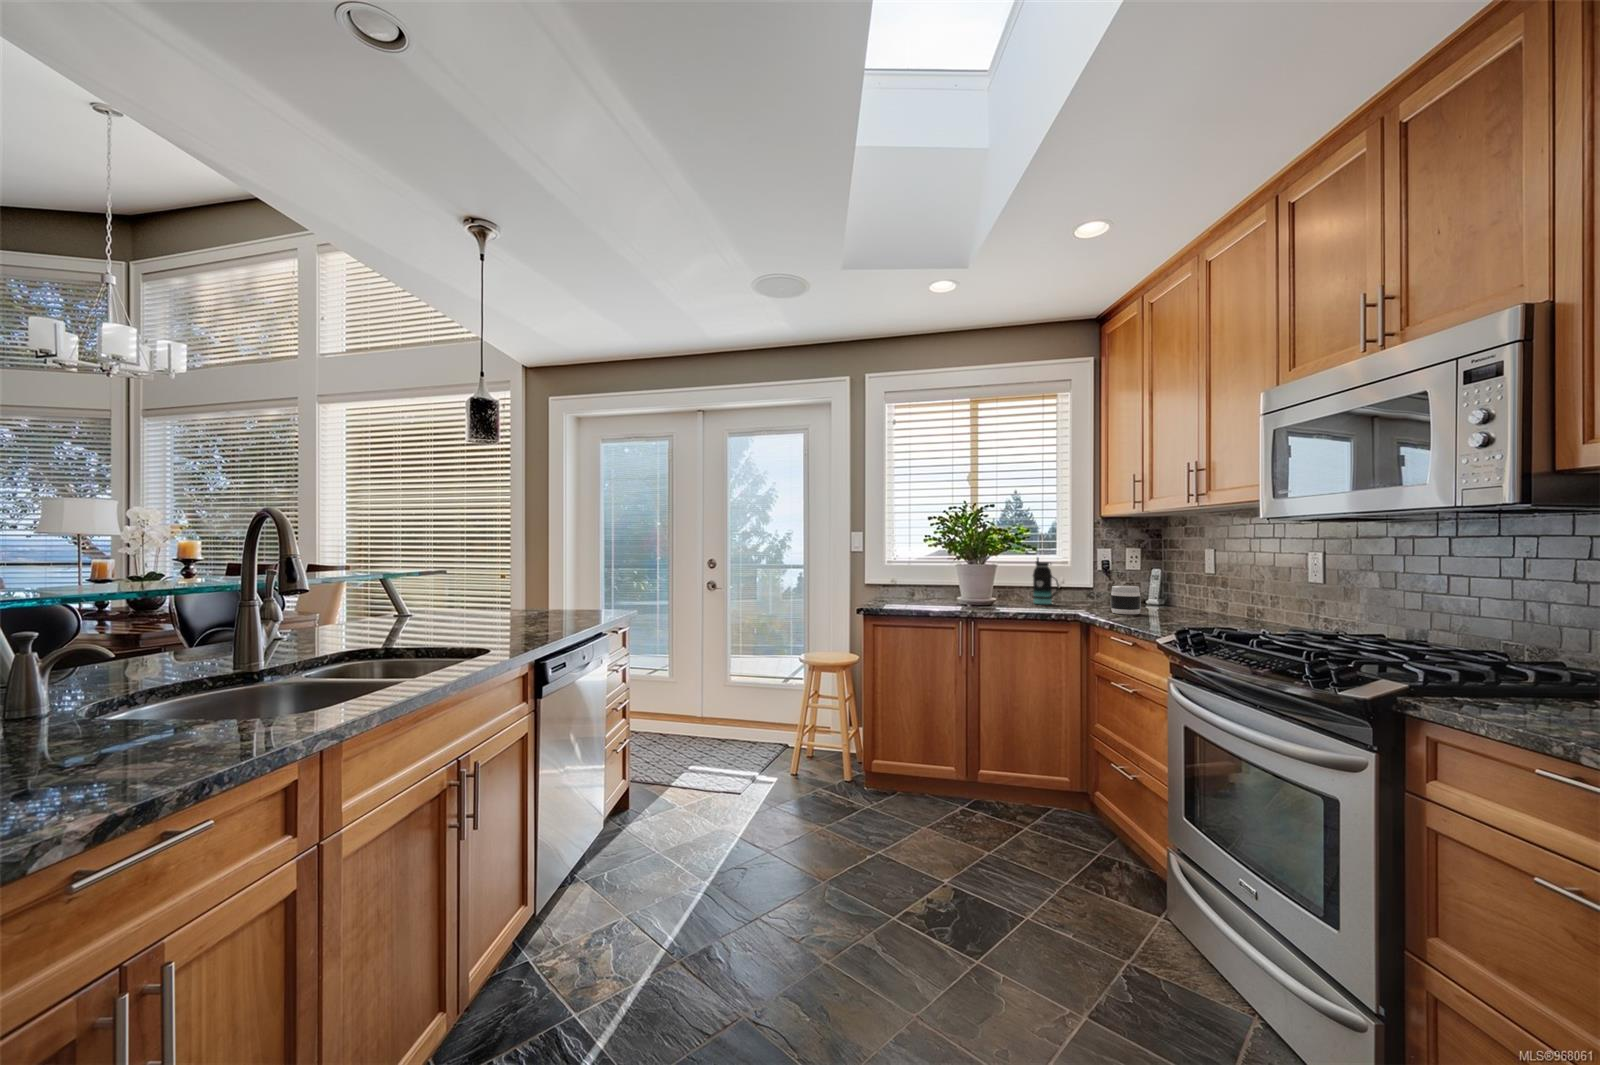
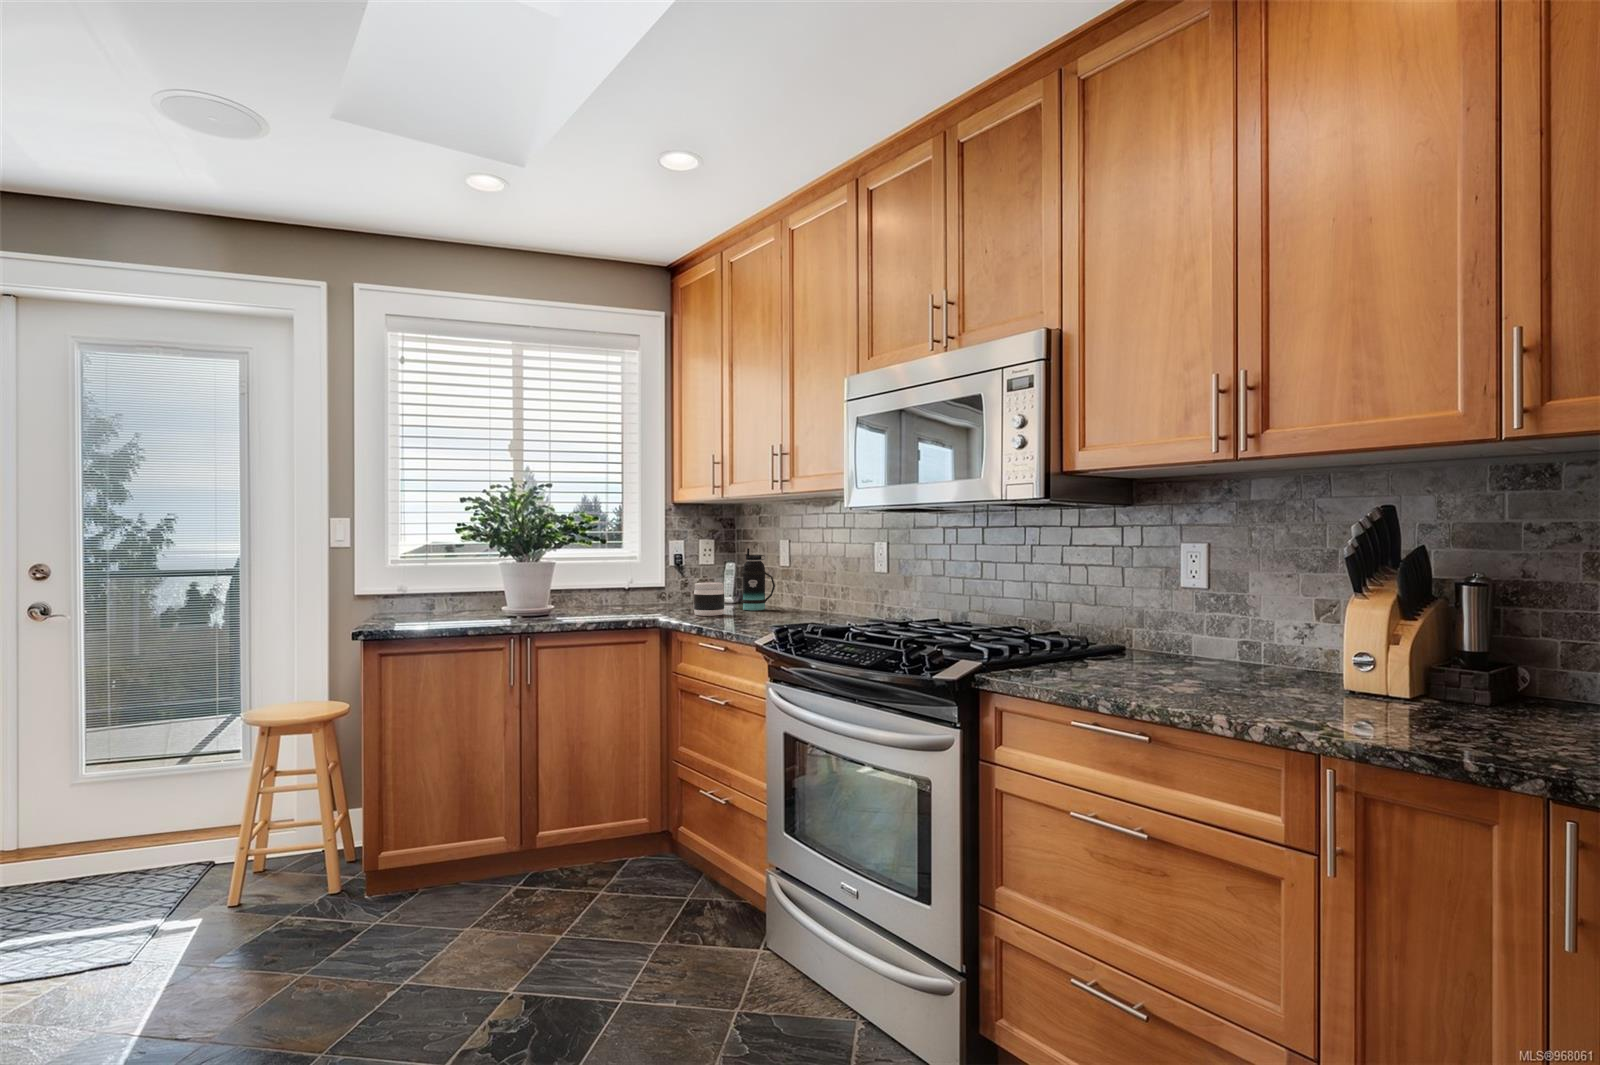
bottle: present [1033,558,1059,604] -> present [742,548,775,610]

